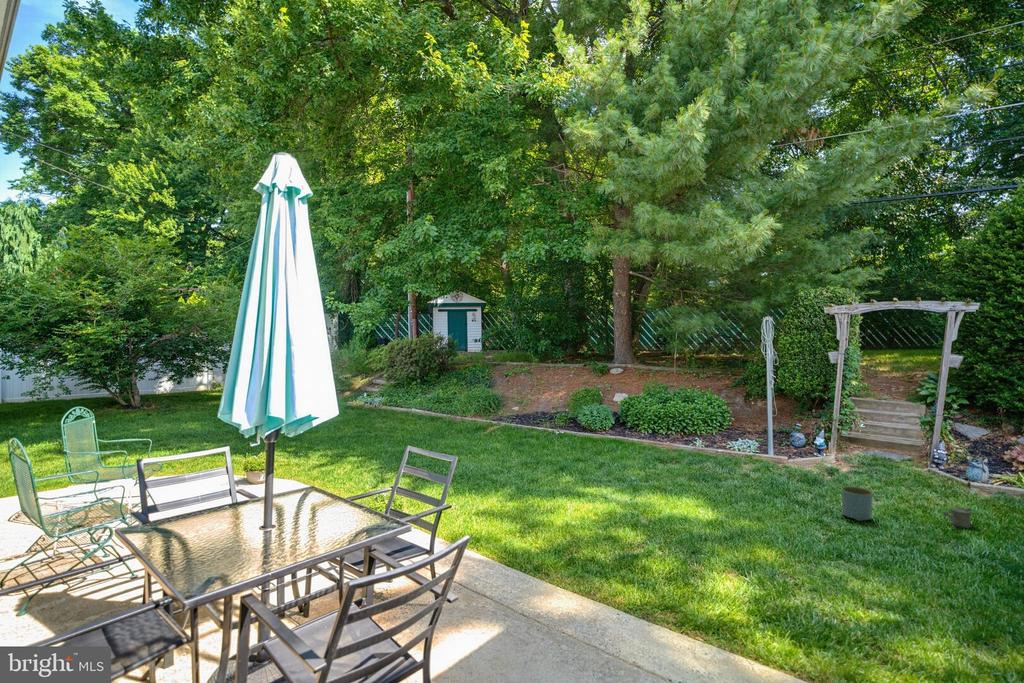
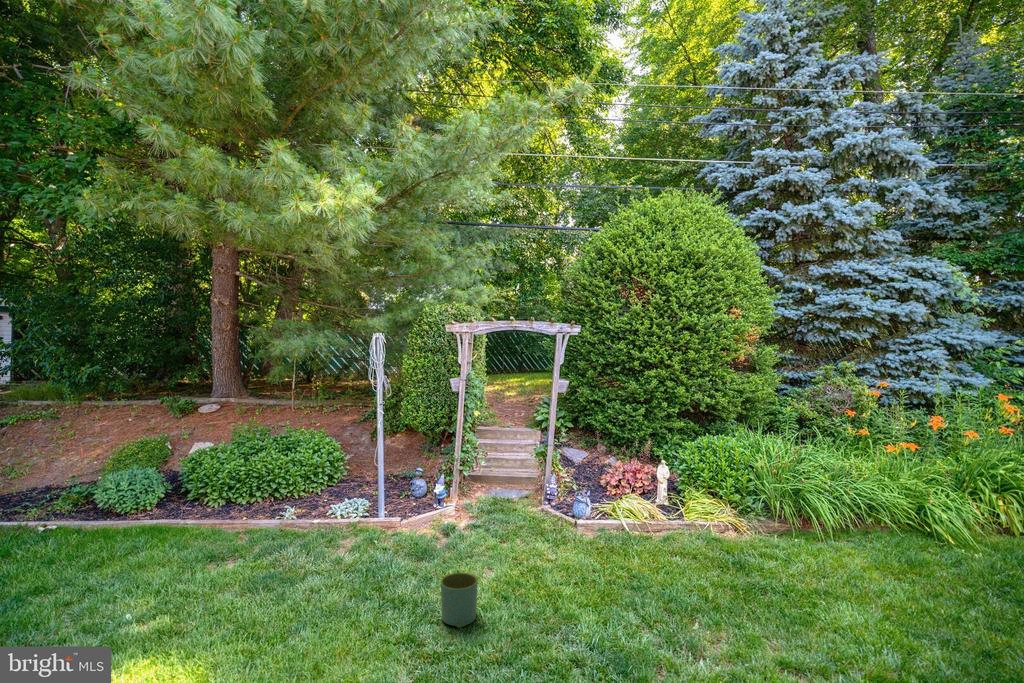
watering can: present [943,507,971,528] -> none [554,571,581,602]

